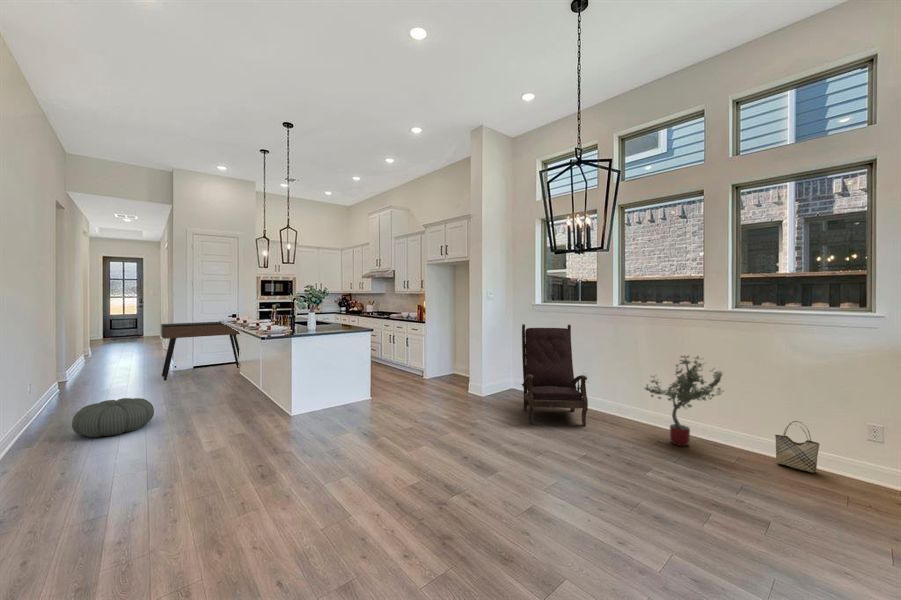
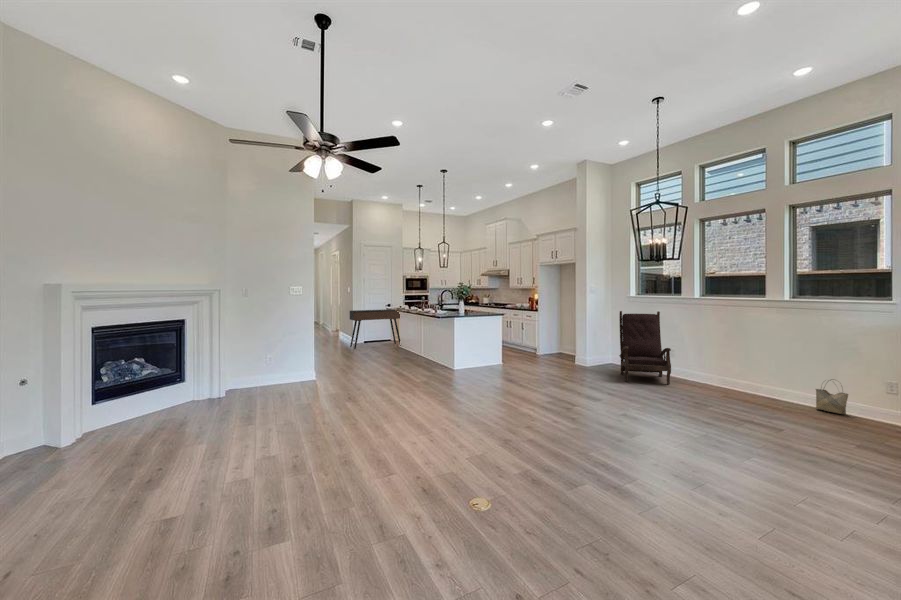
potted tree: present [645,356,722,446] -> none [716,332,776,398]
pouf: present [72,398,154,437] -> none [336,354,374,375]

